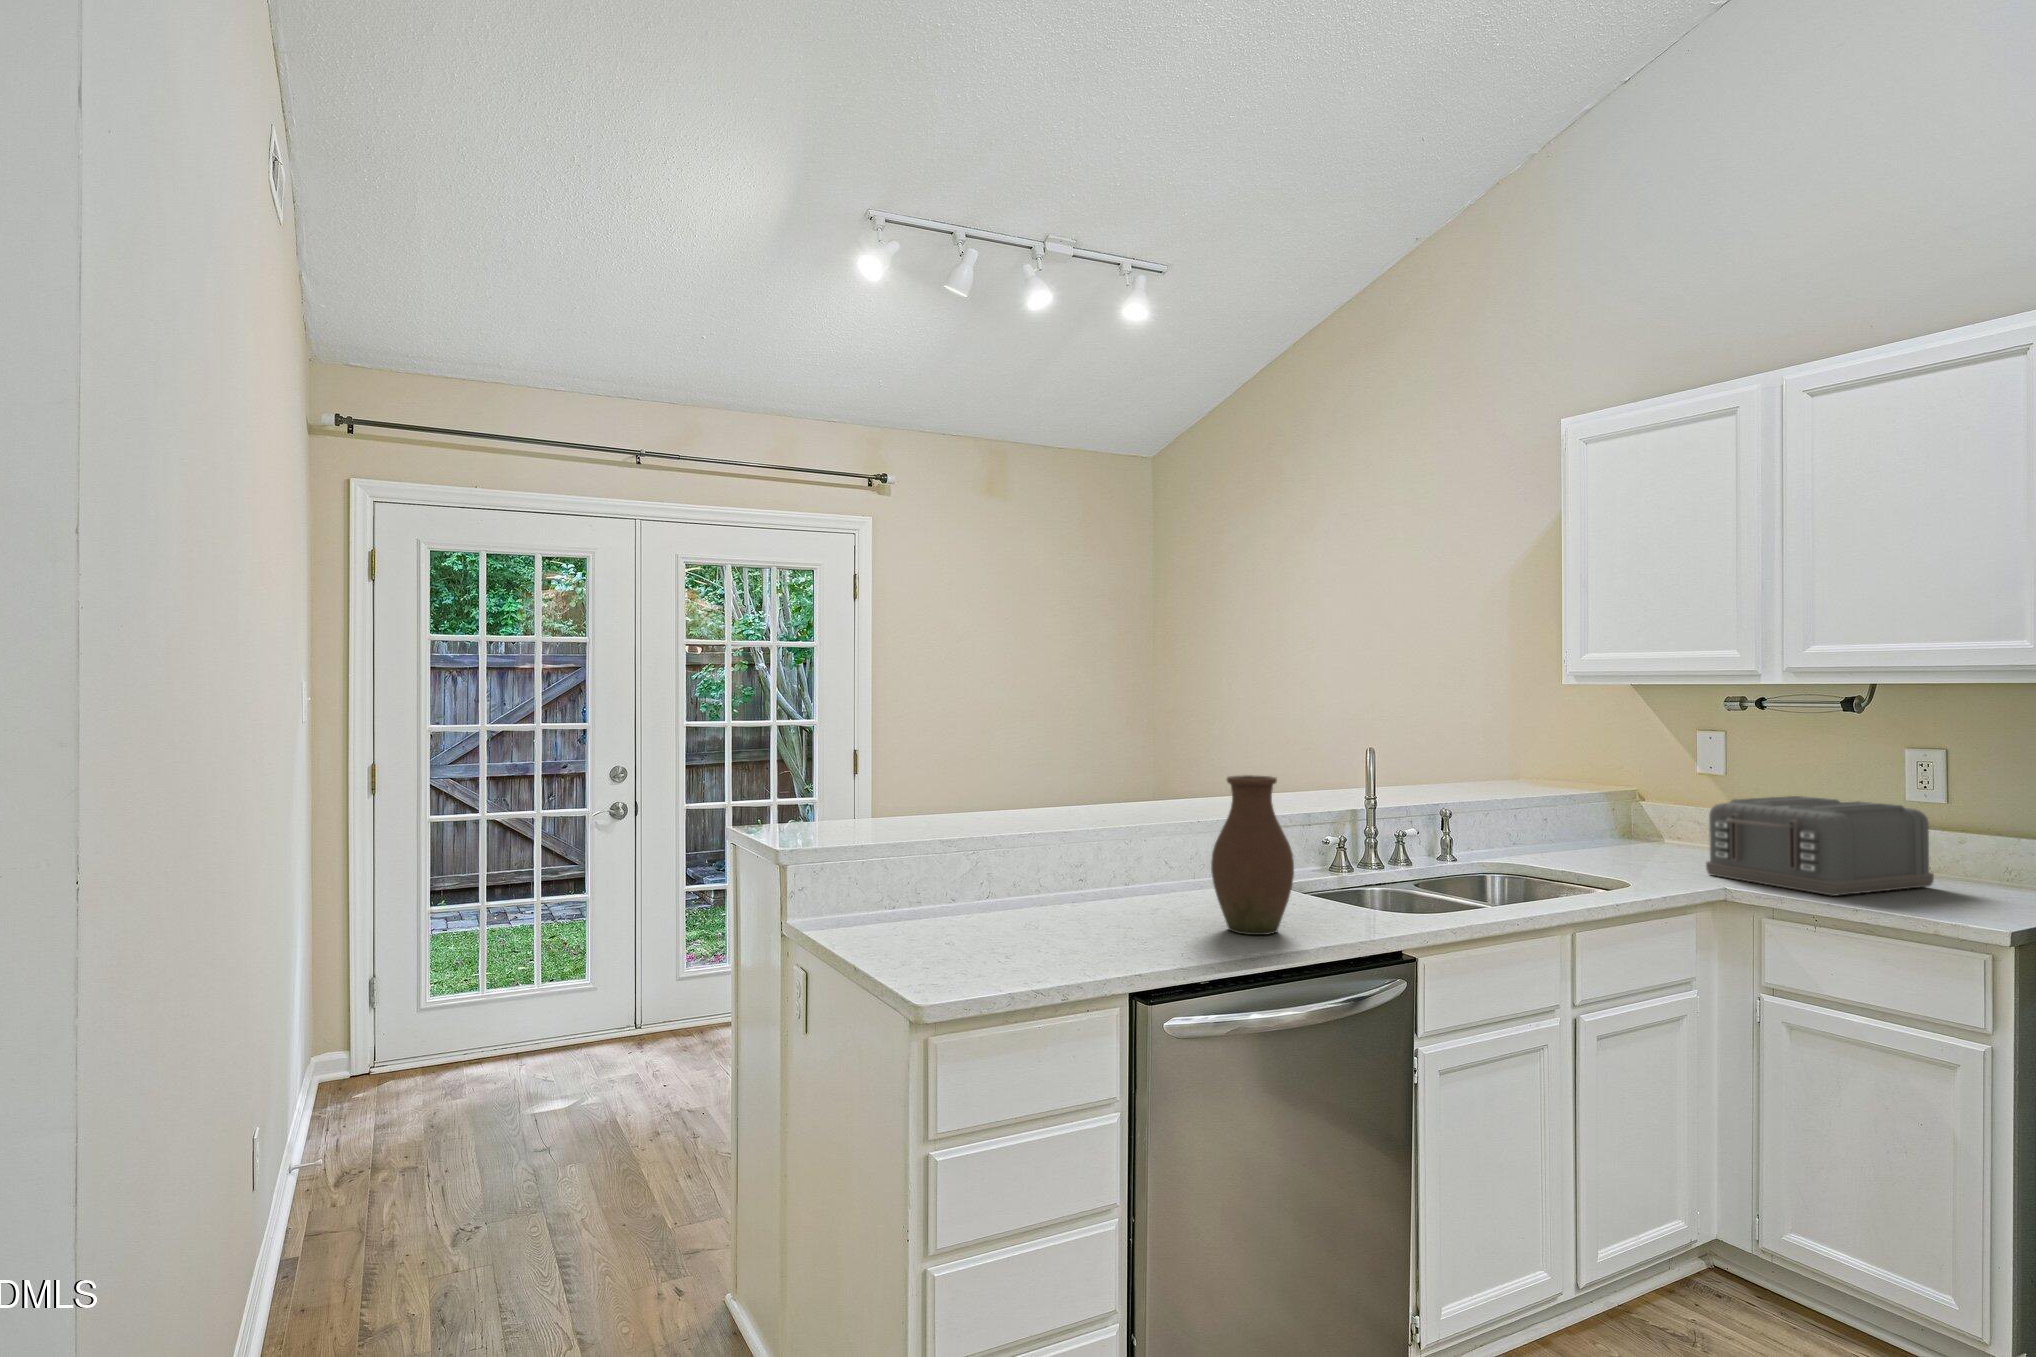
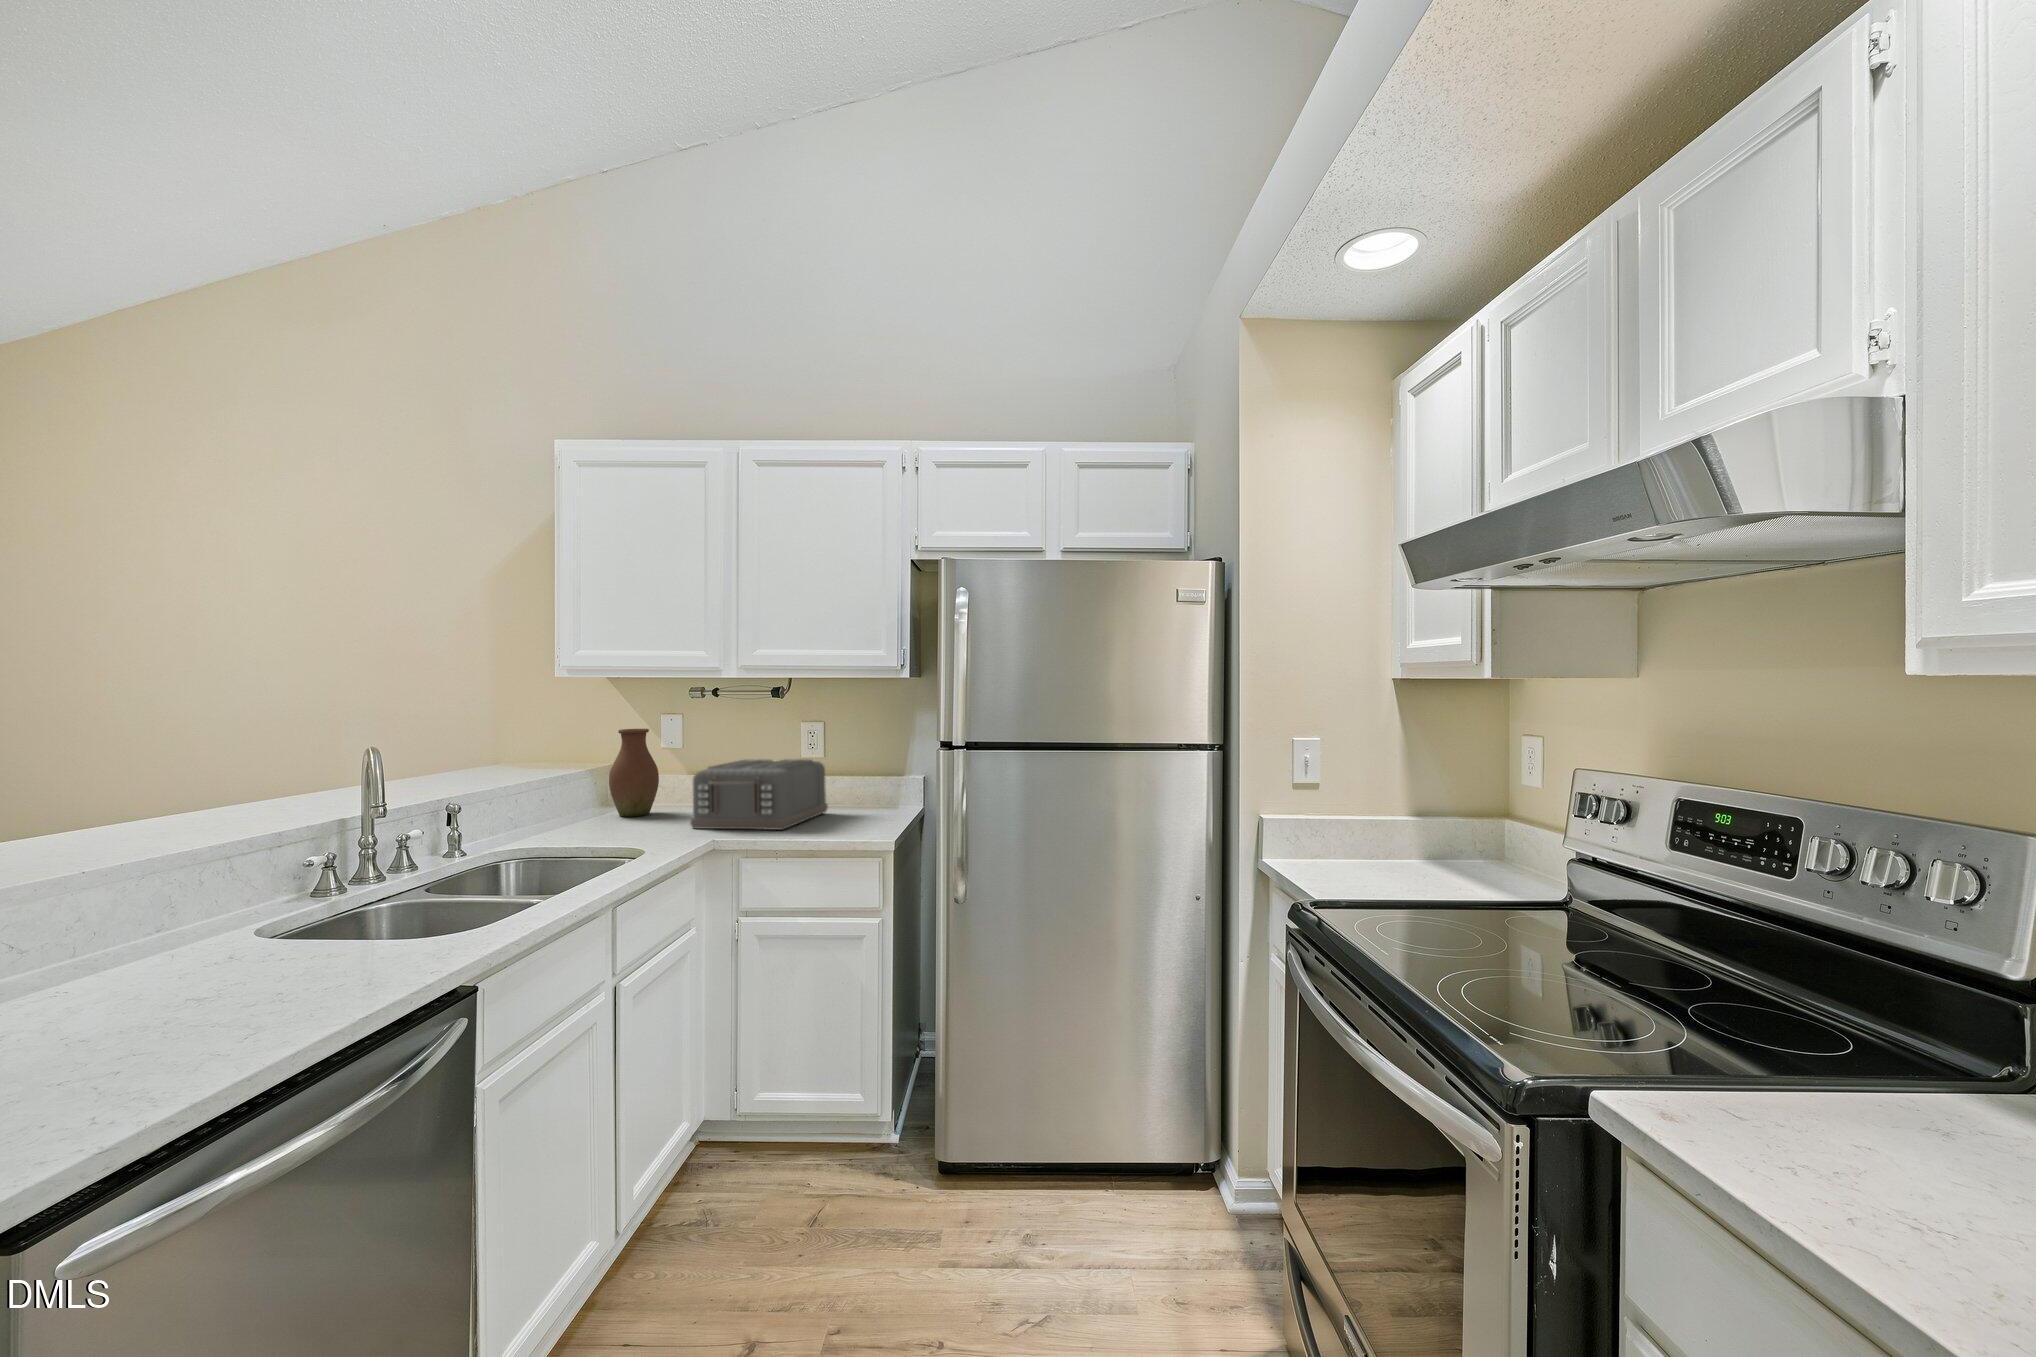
vase: present [1211,775,1294,935] -> present [609,729,659,817]

